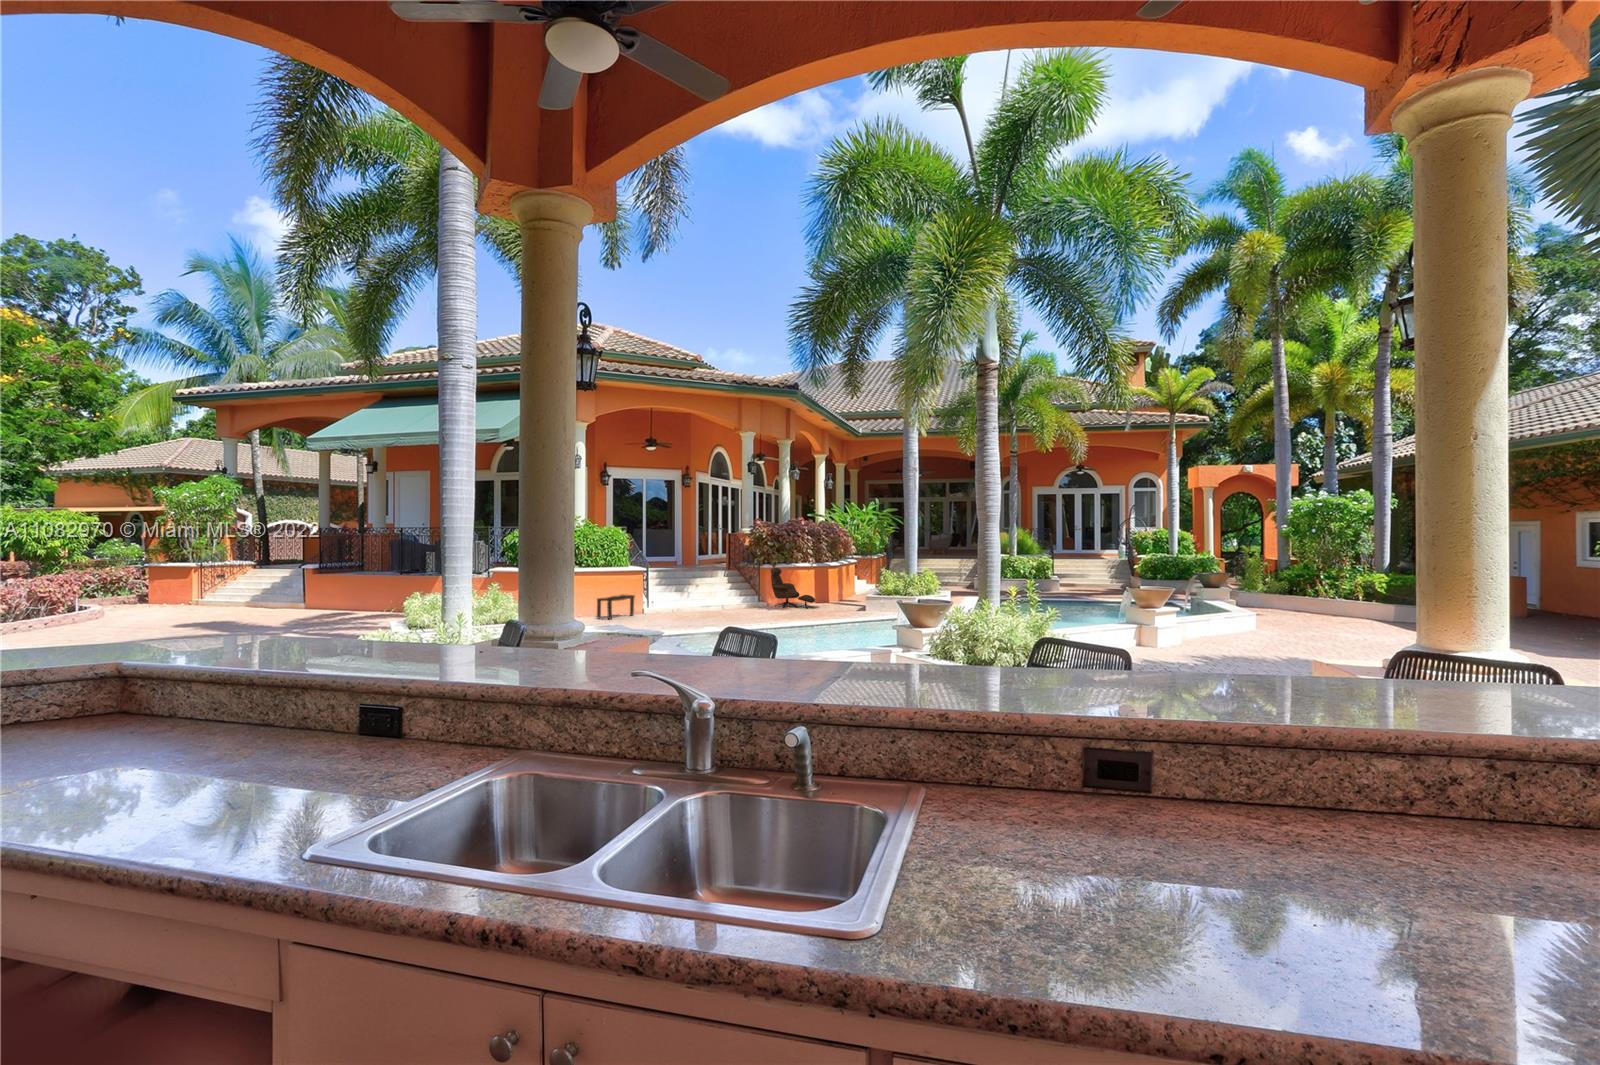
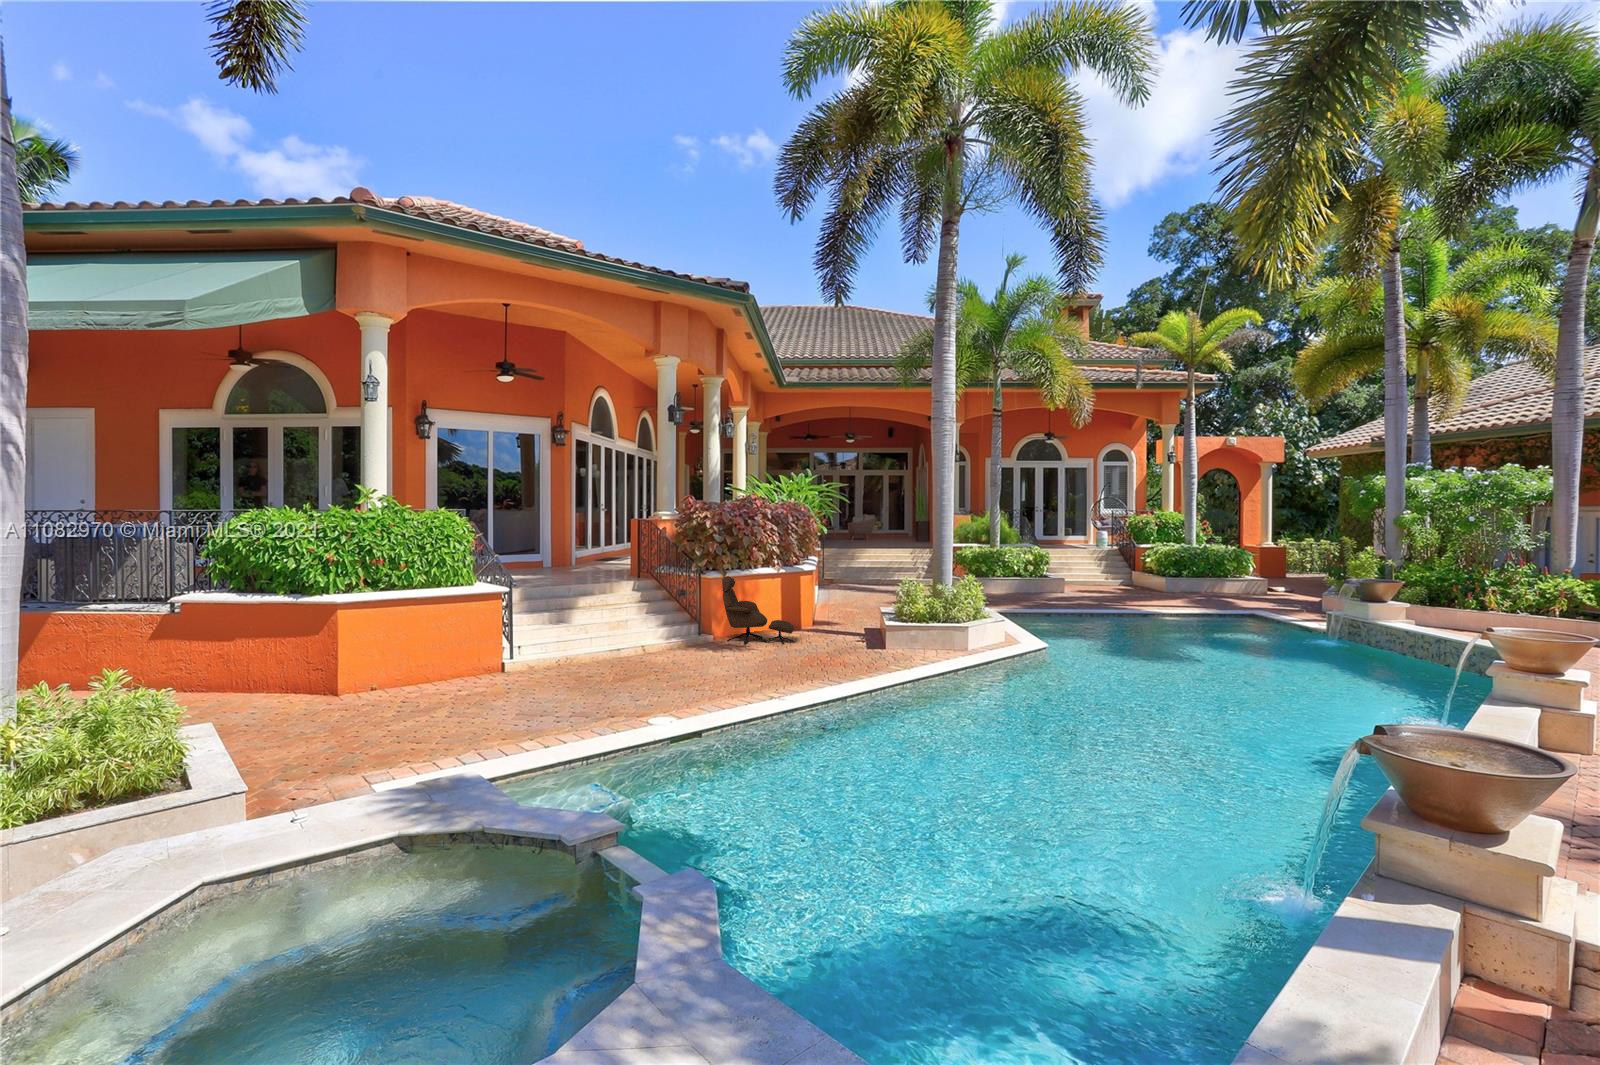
bench: present [597,594,635,620] -> none [409,641,488,697]

